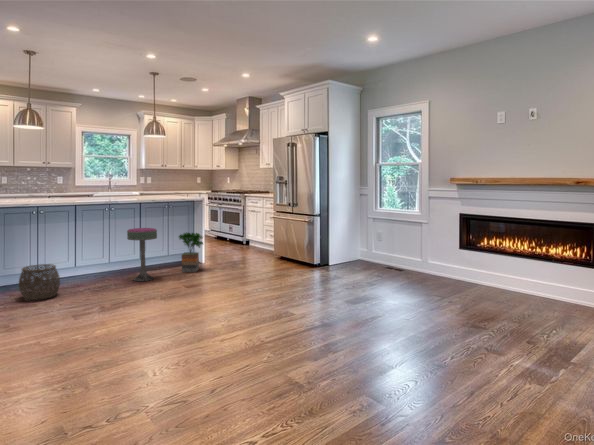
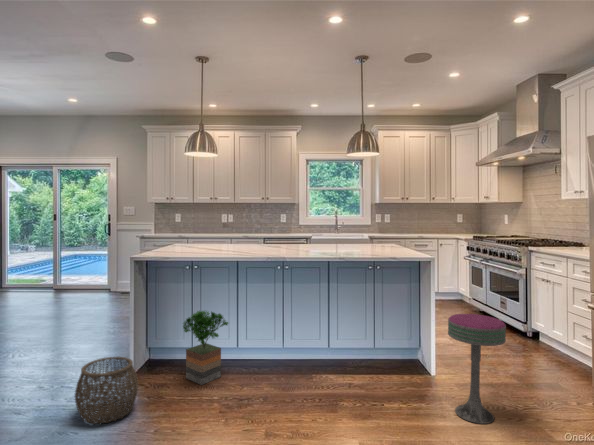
bar stool: present [127,228,157,281] -> present [448,314,506,424]
potted tree: present [179,232,203,272] -> present [183,311,228,385]

